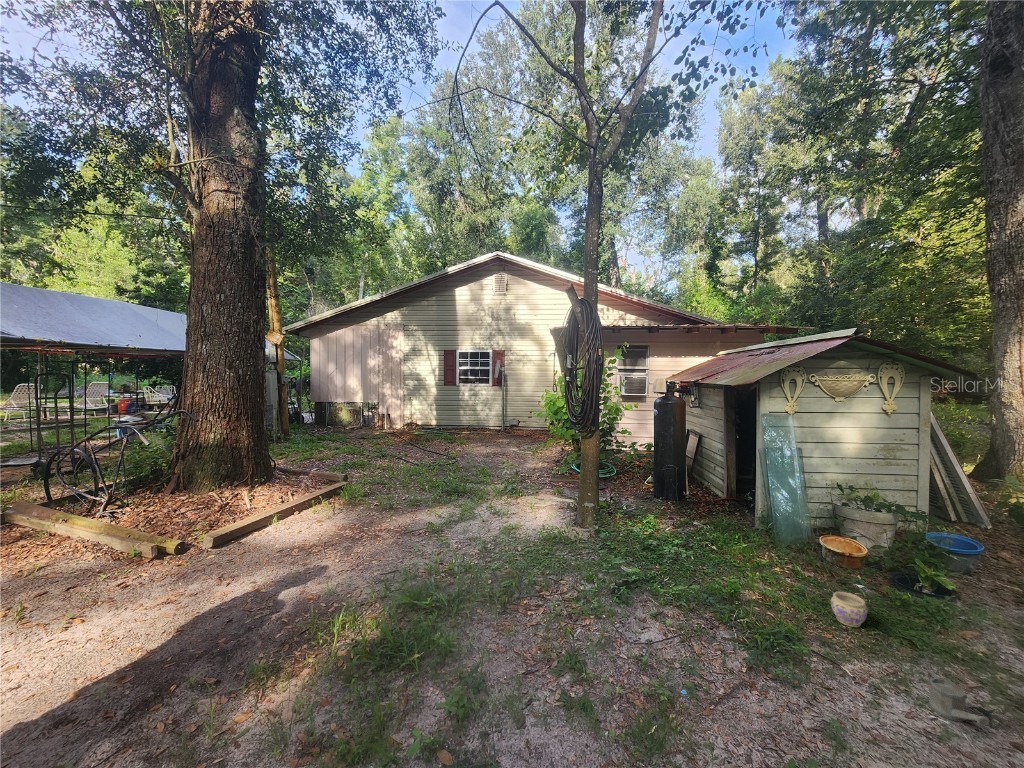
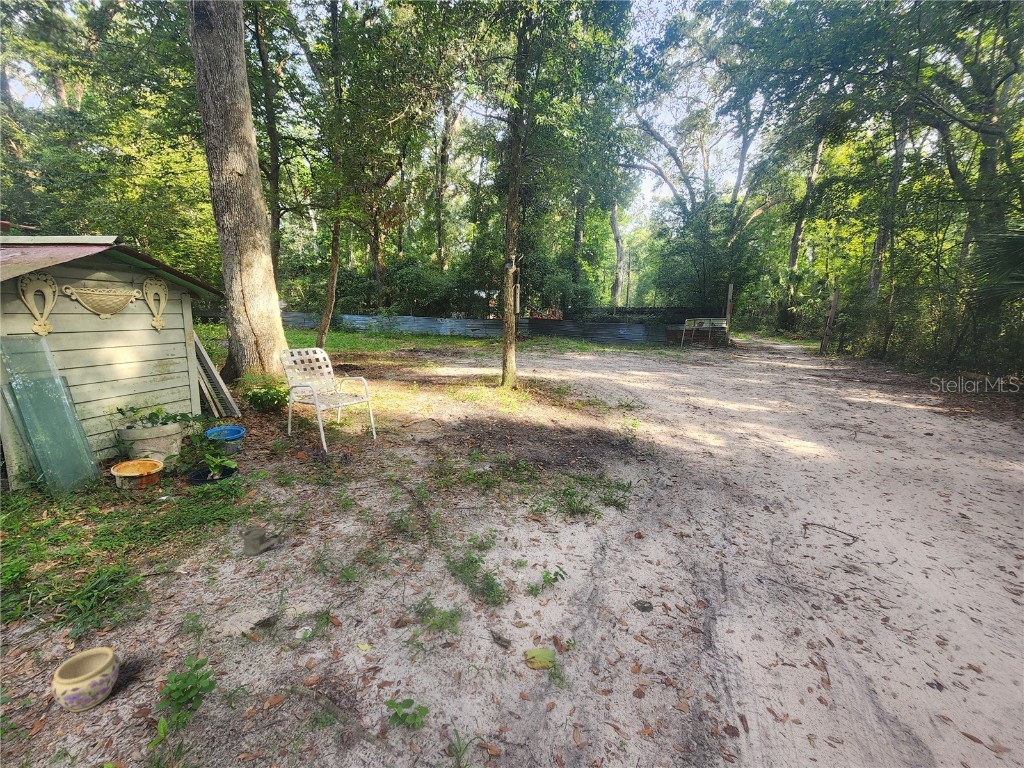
planter: present [831,592,868,627] -> present [51,647,119,713]

